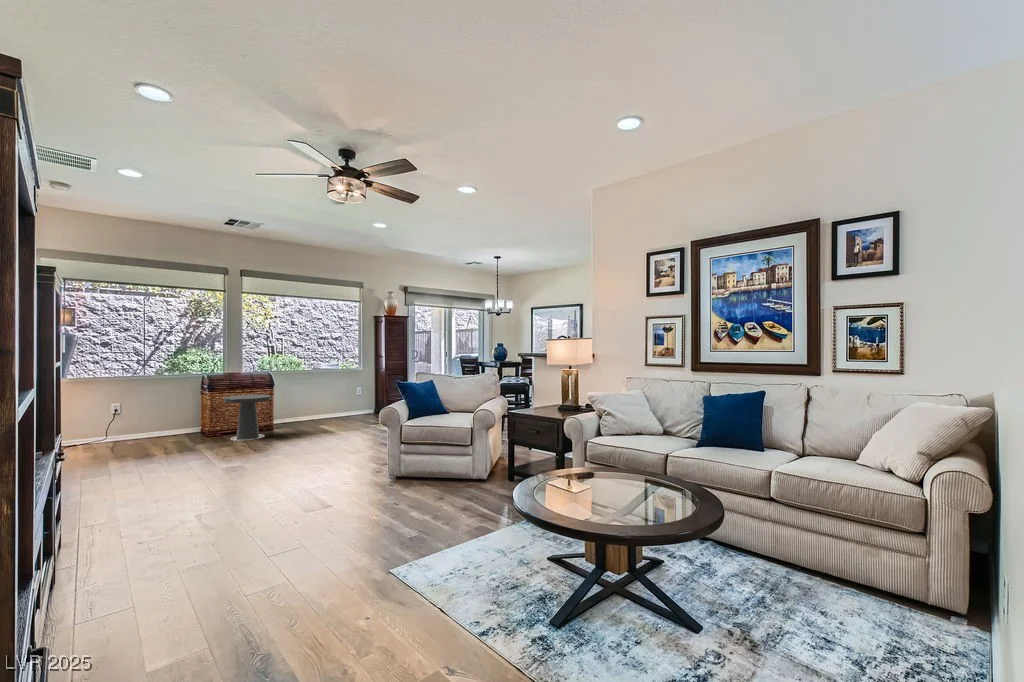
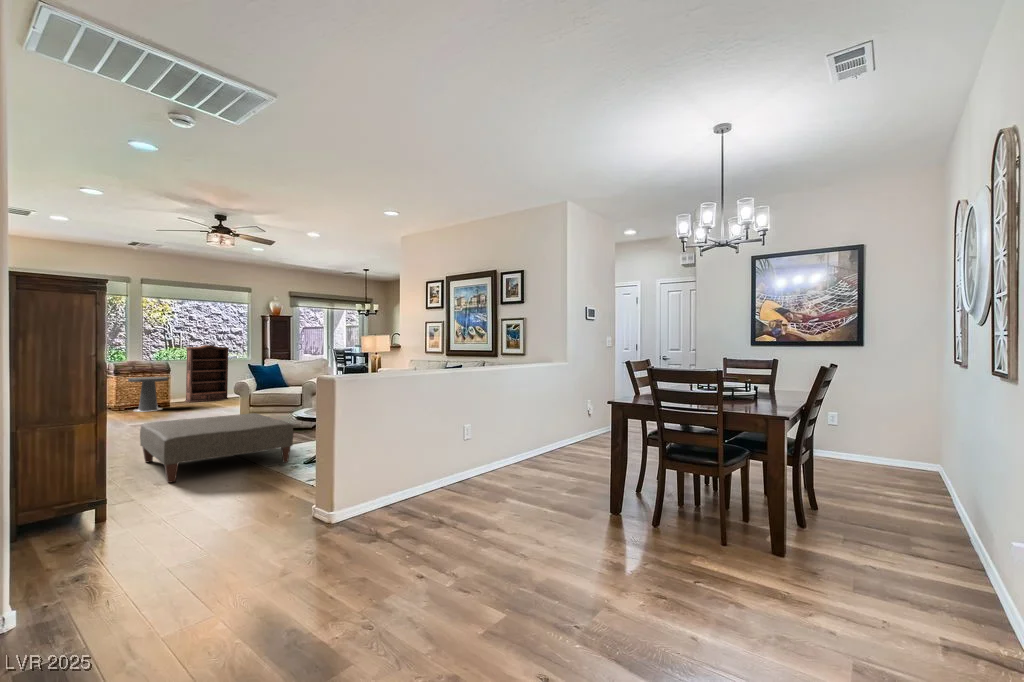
bookshelf: none [286,353,335,425] -> present [185,345,229,402]
ottoman: none [267,465,528,644] -> present [140,413,293,483]

